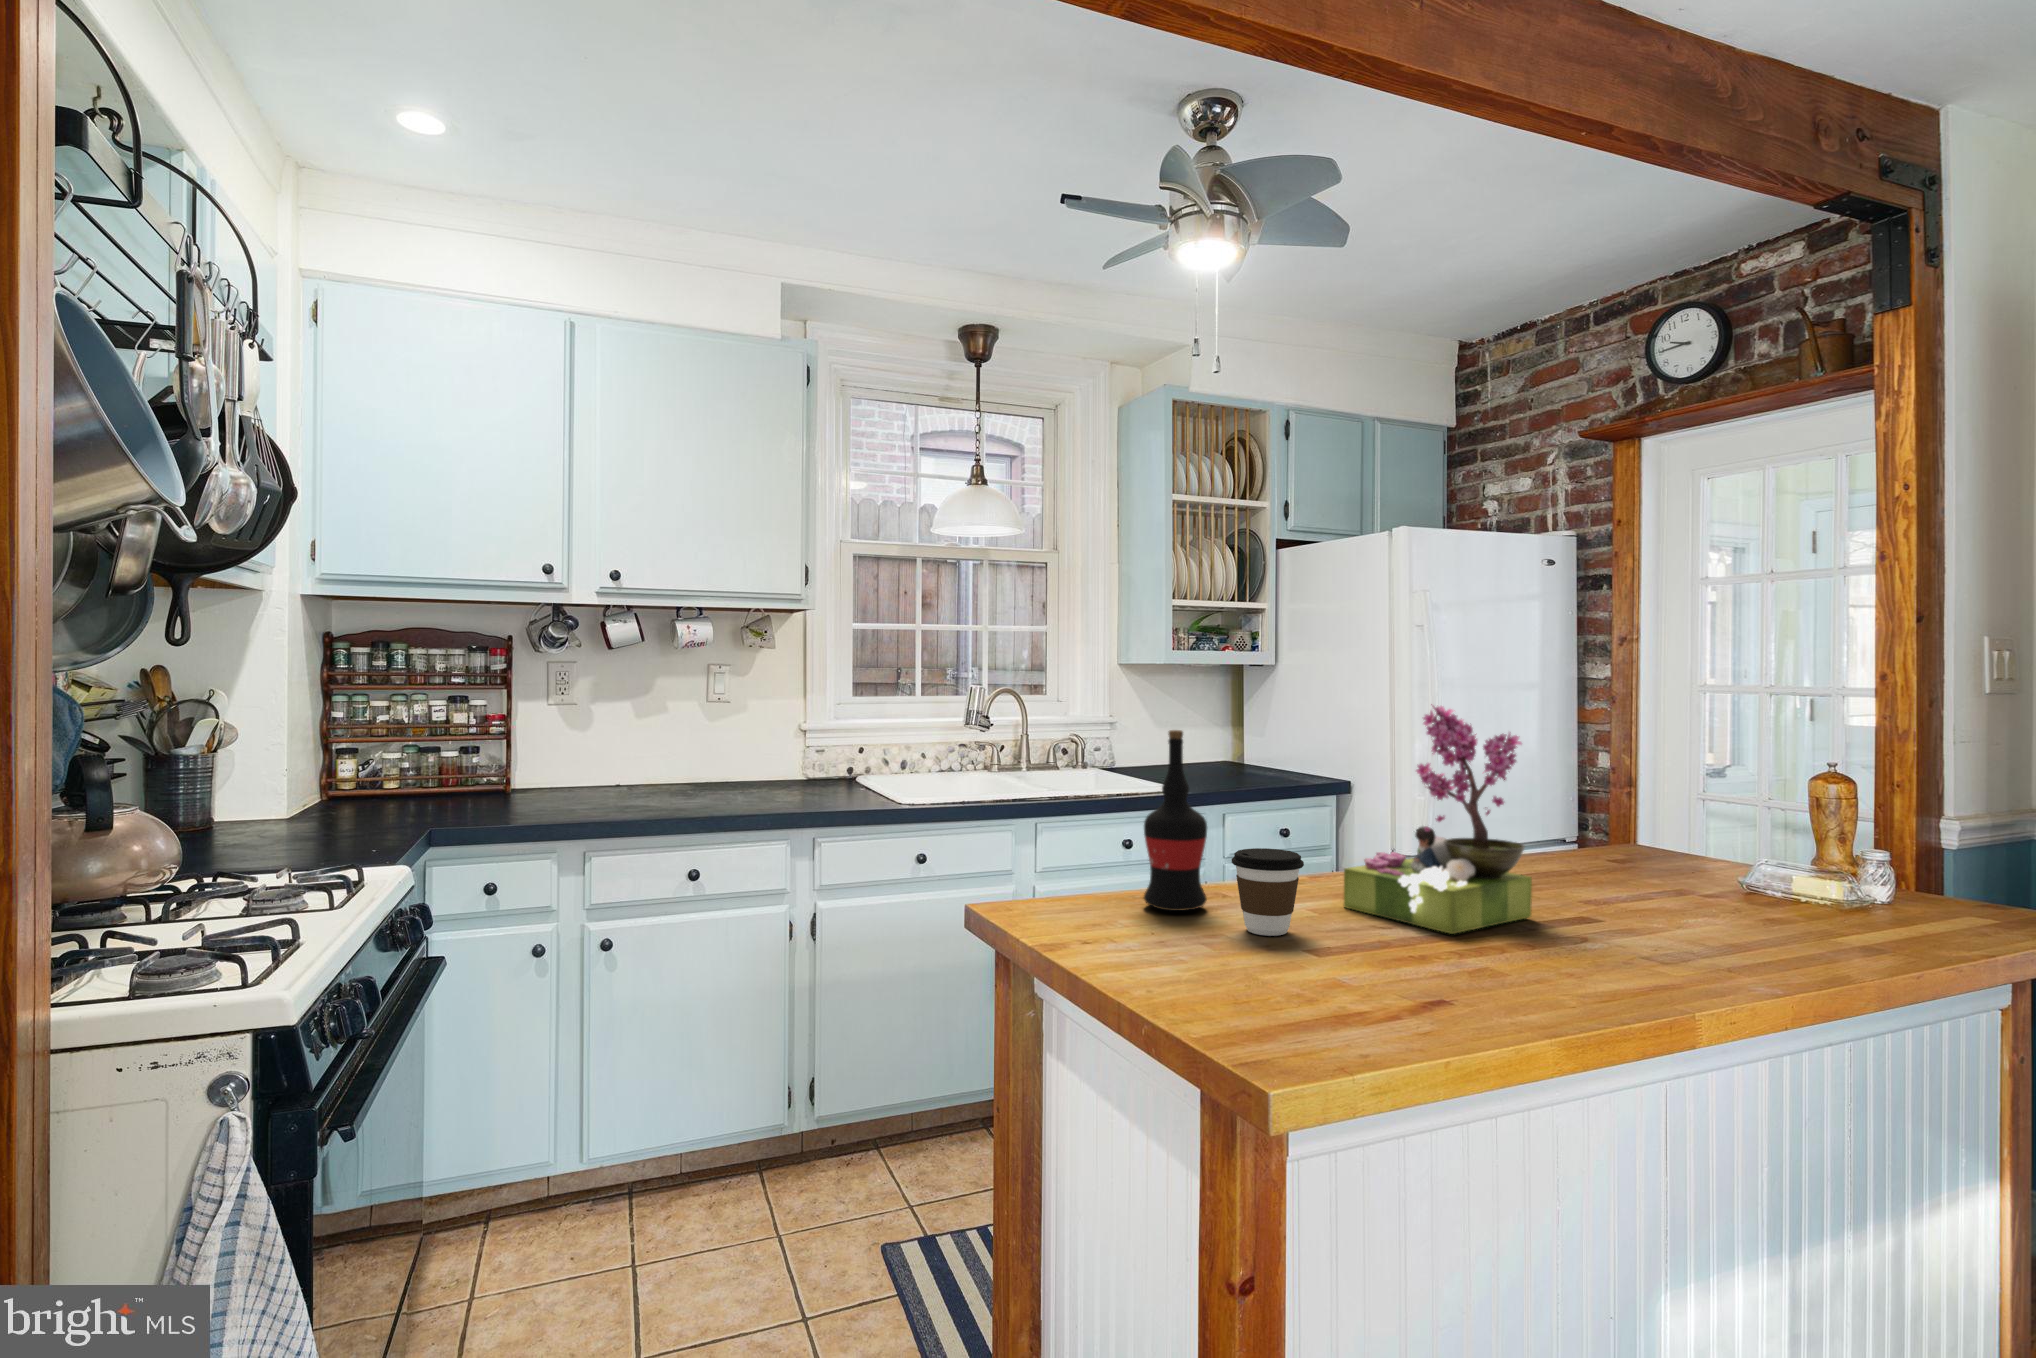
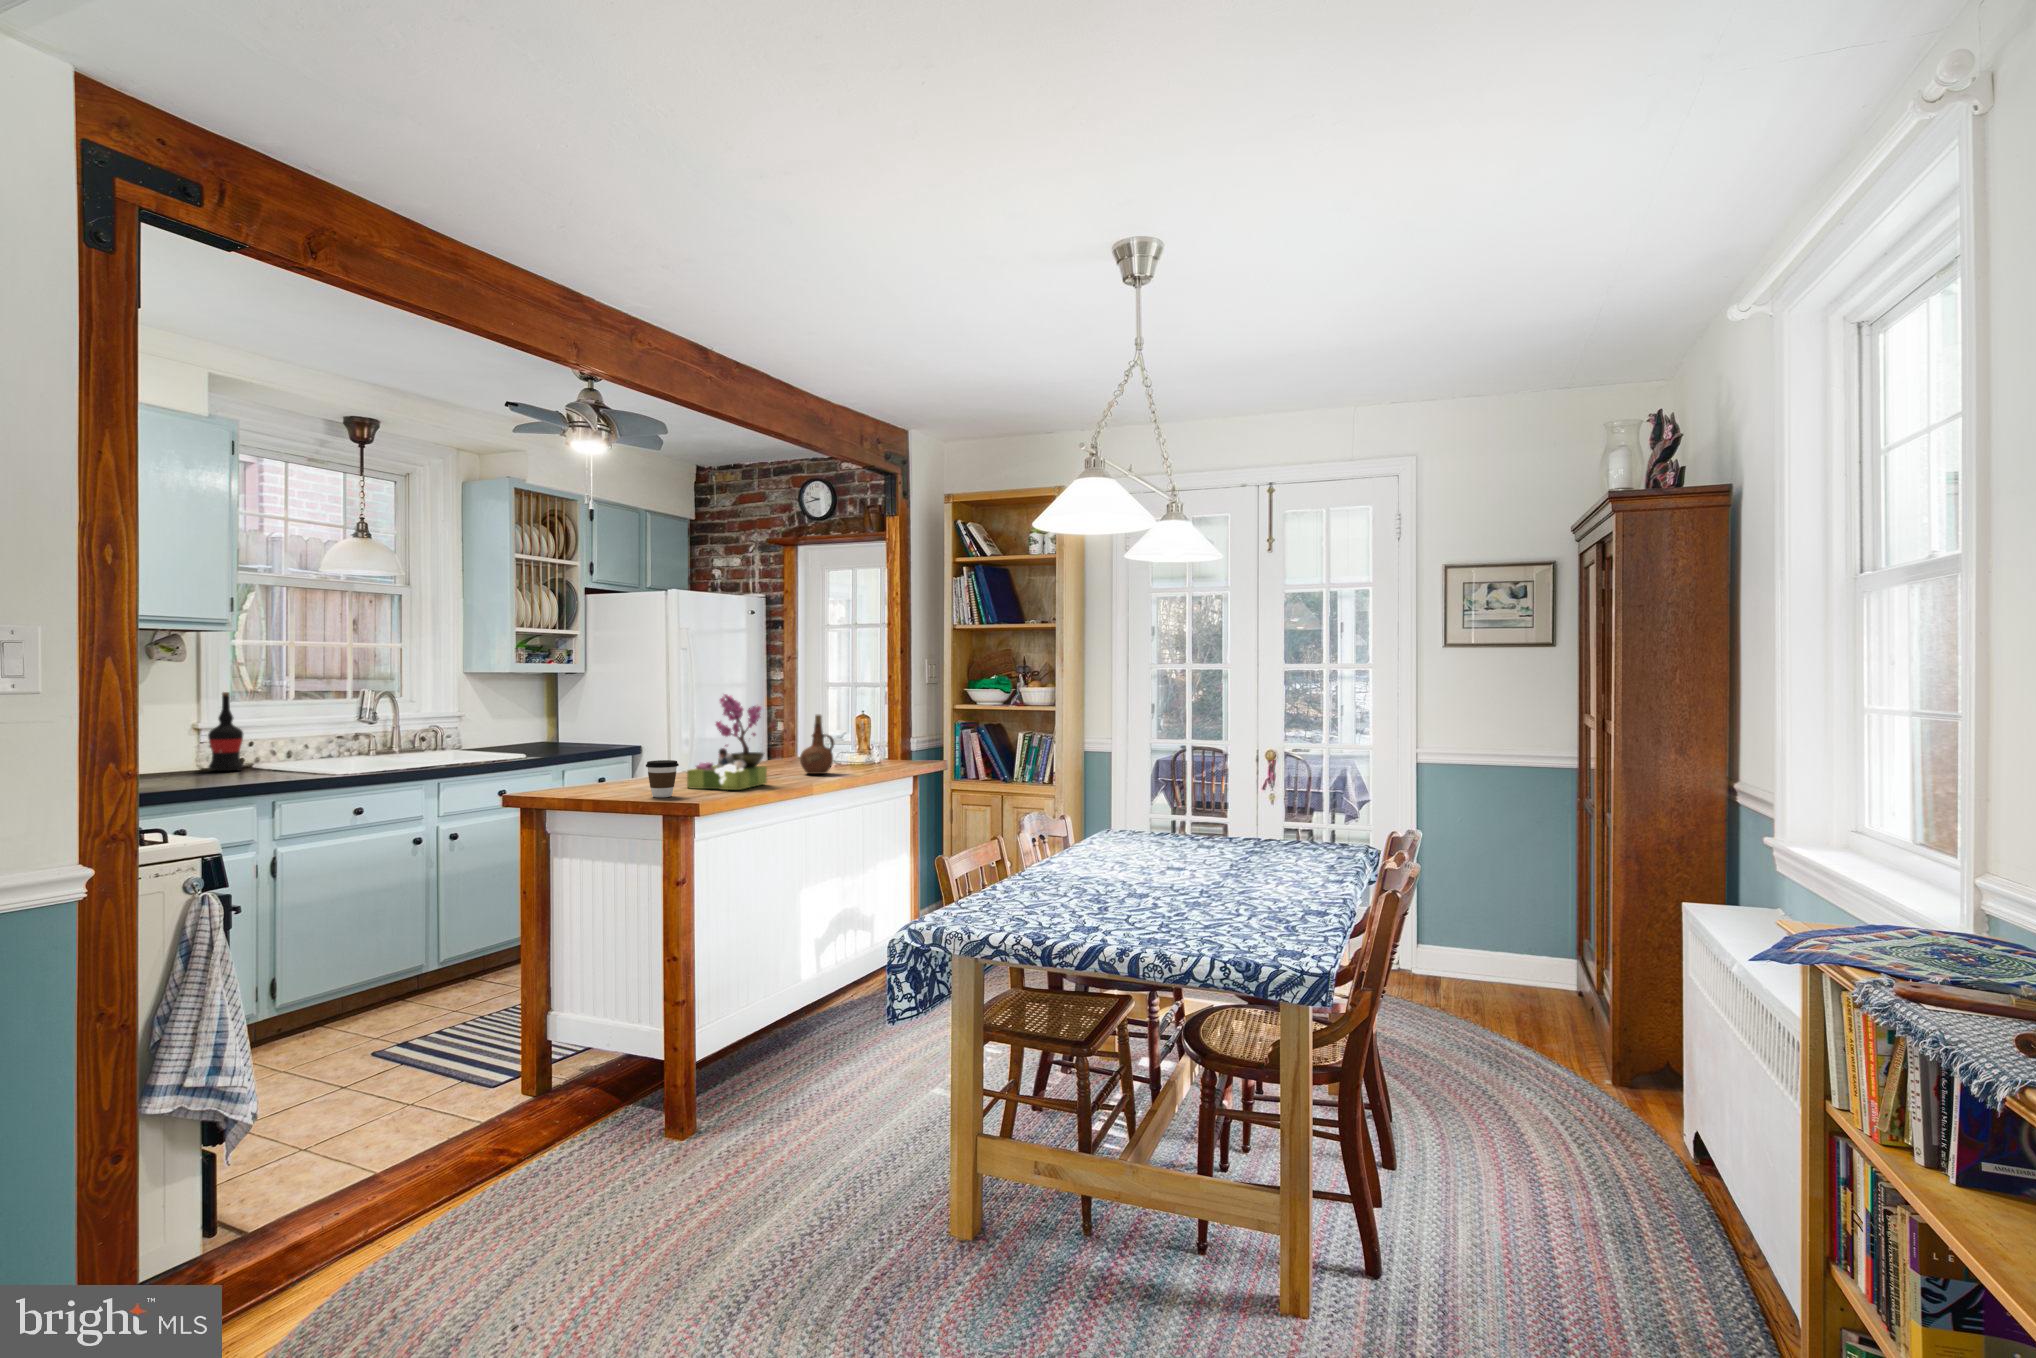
wine bottle: present [1144,730,1207,911] -> present [208,692,243,771]
ceramic pitcher: none [1625,757,1718,897] -> present [800,715,834,774]

